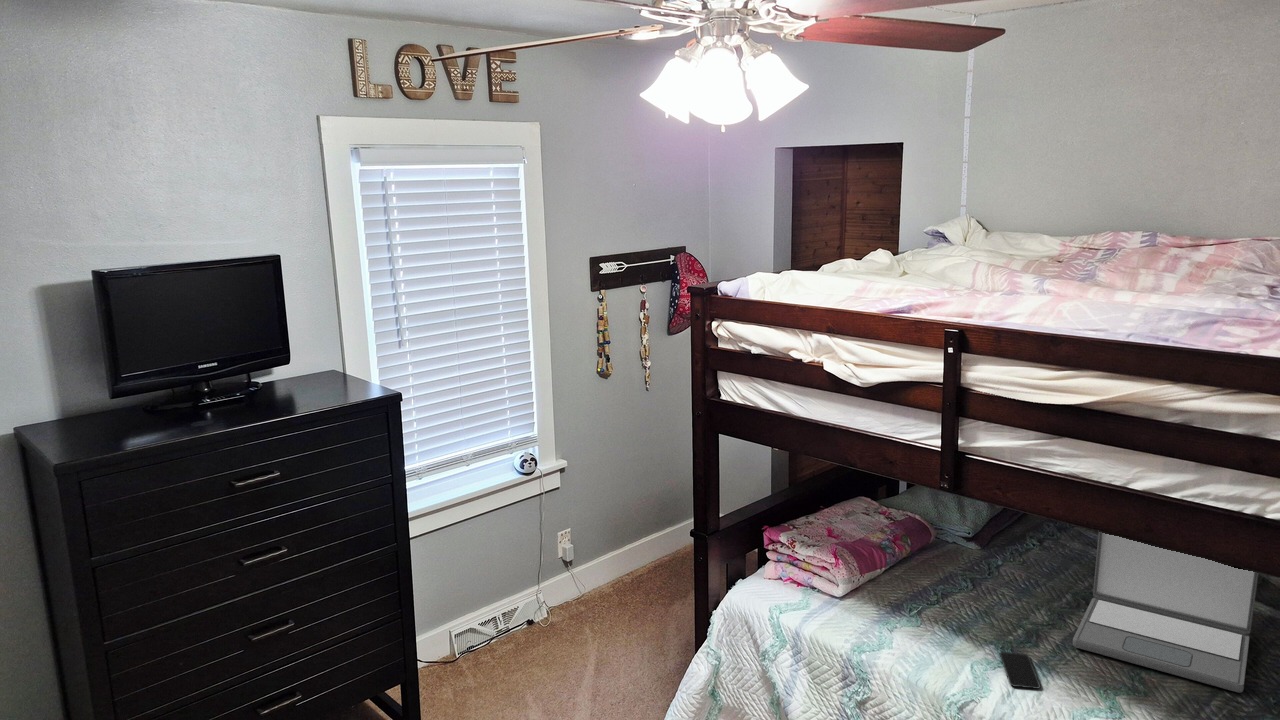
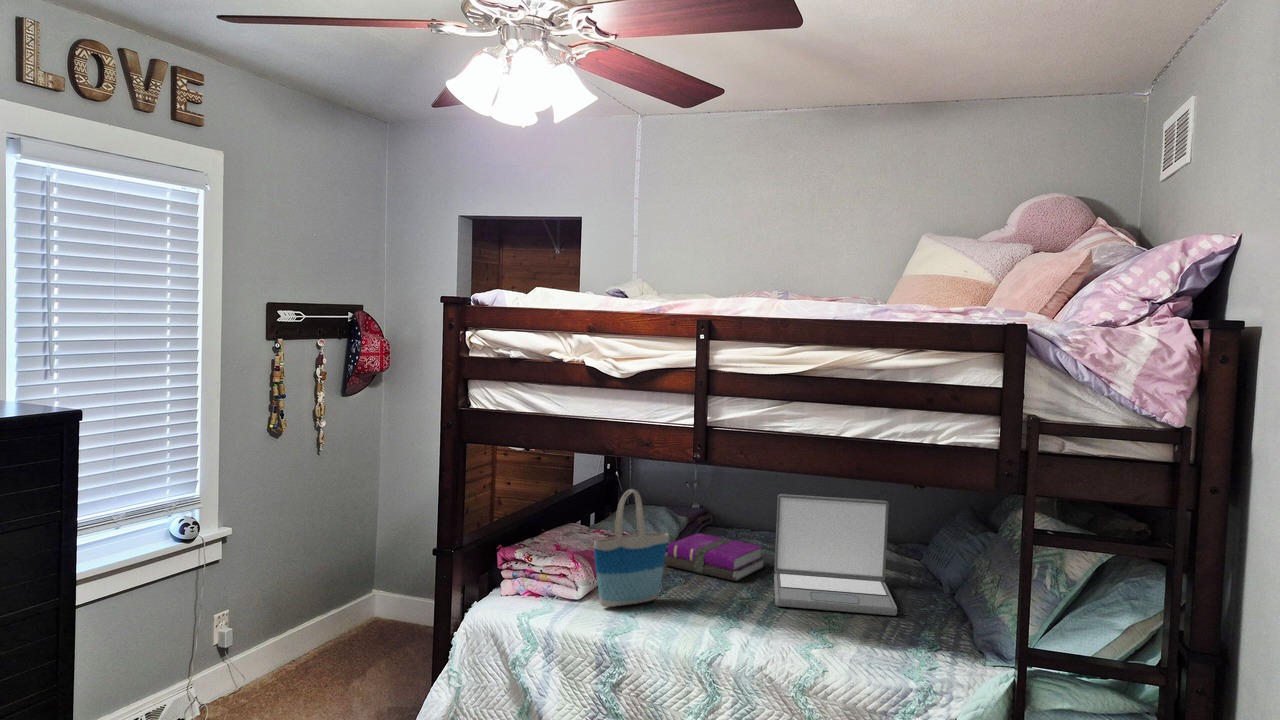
tote bag: none [851,493,945,614] -> present [594,489,669,607]
notebook: none [961,526,1091,600] -> present [664,533,764,581]
smartphone: present [1000,652,1040,689] -> none [727,615,768,636]

